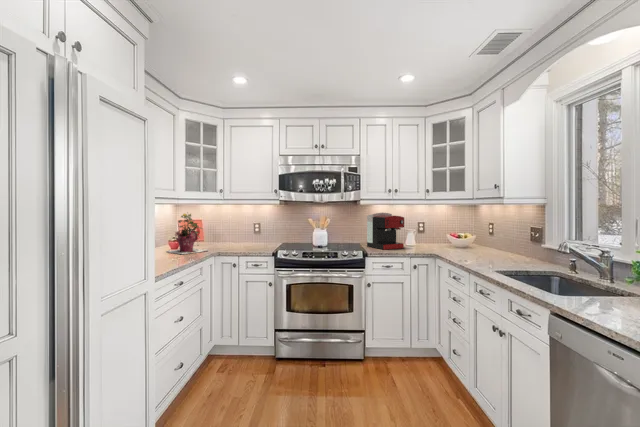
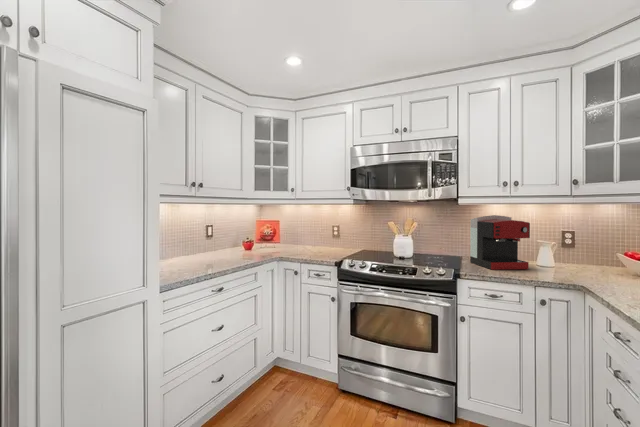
potted plant: present [166,214,209,254] -> none [234,213,273,257]

